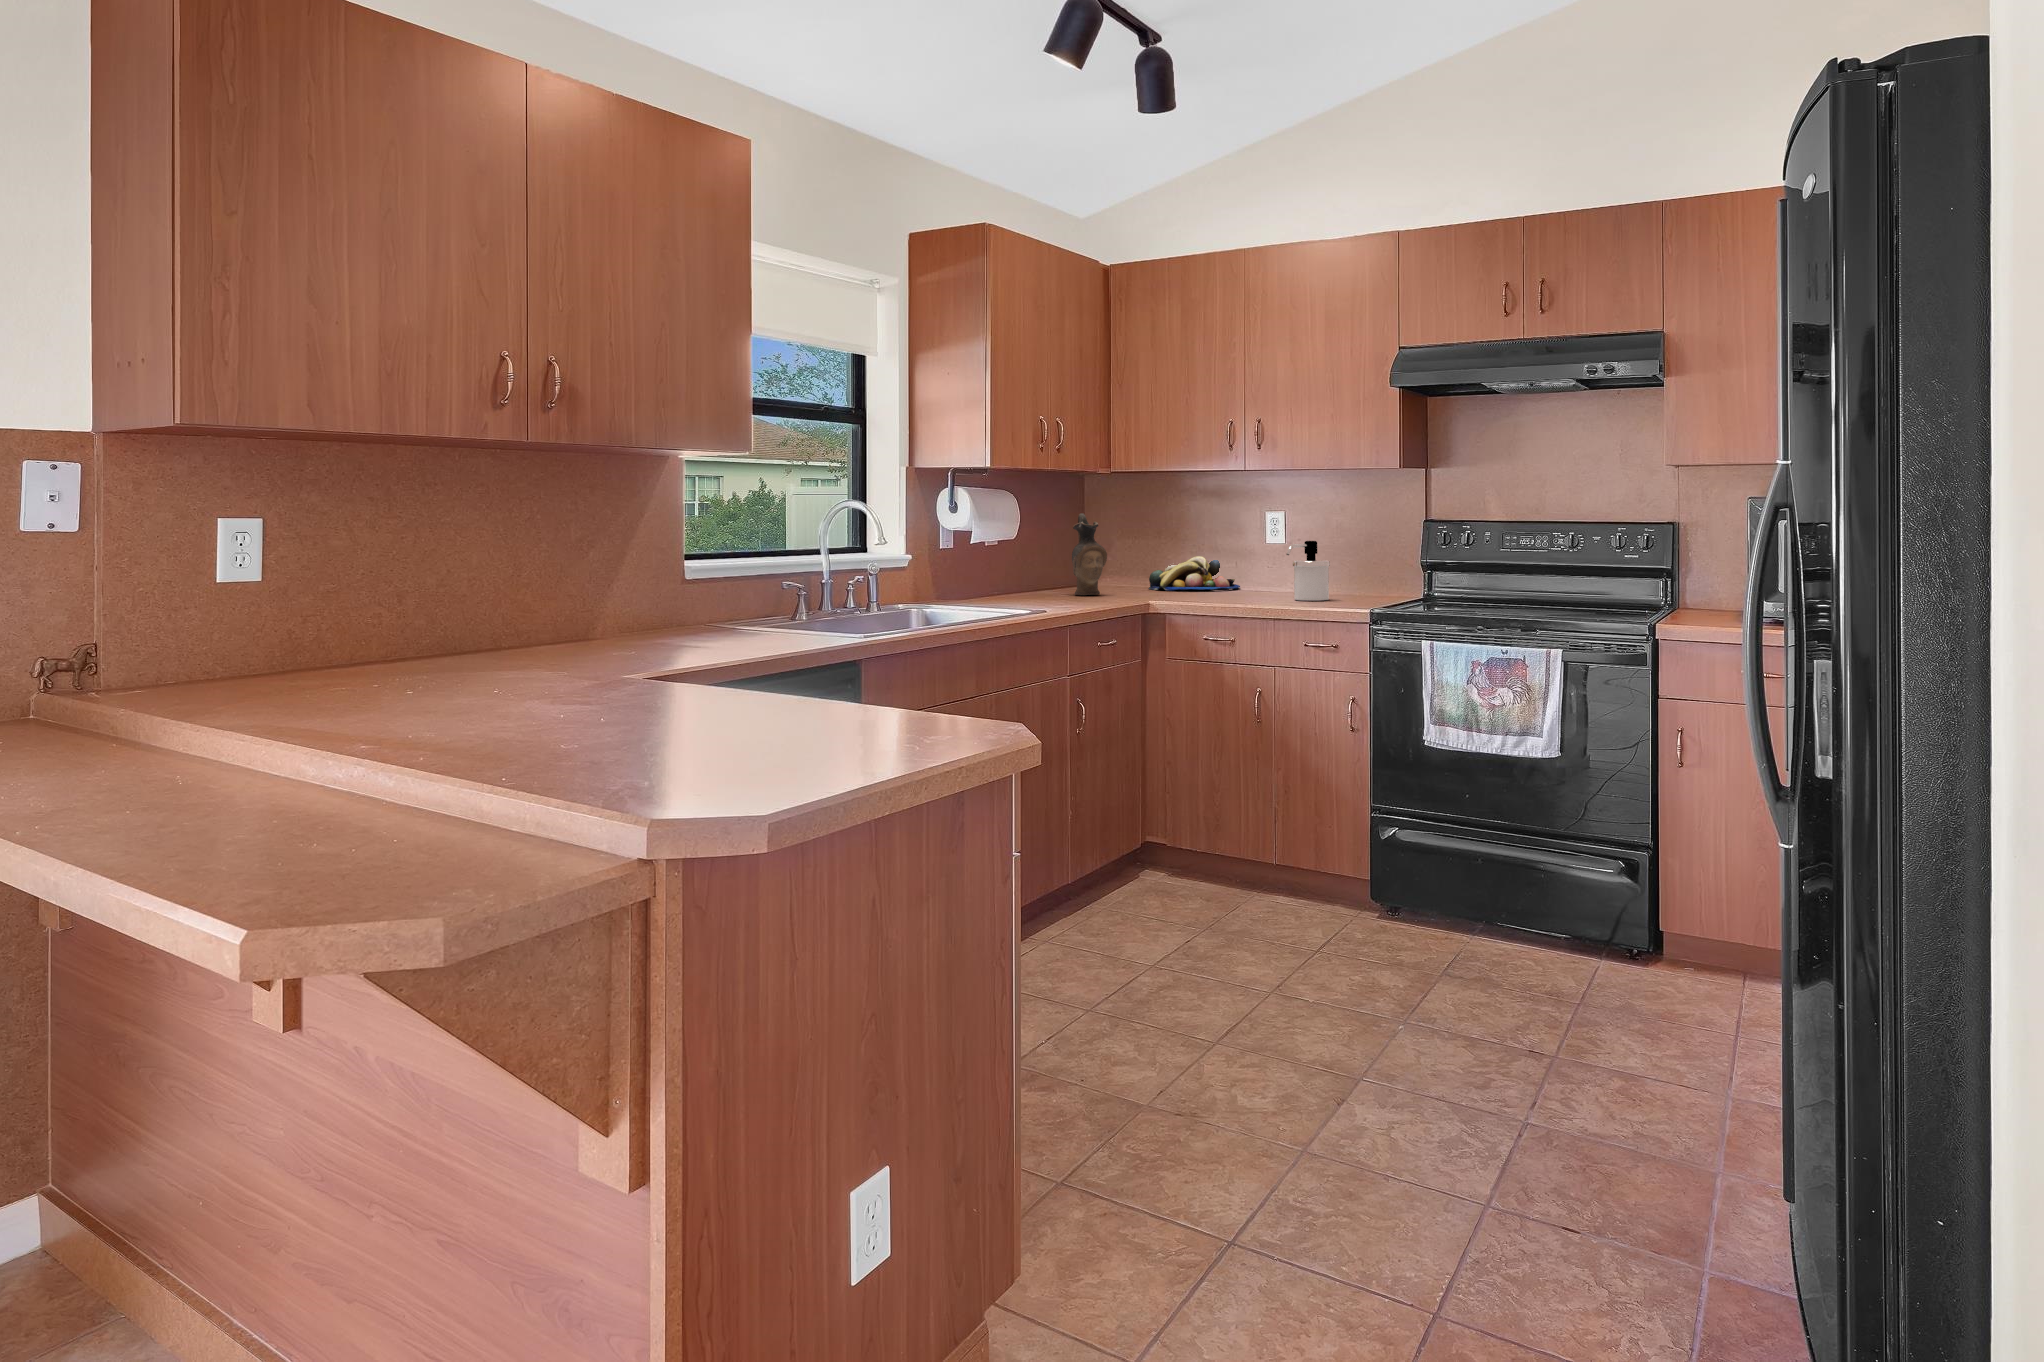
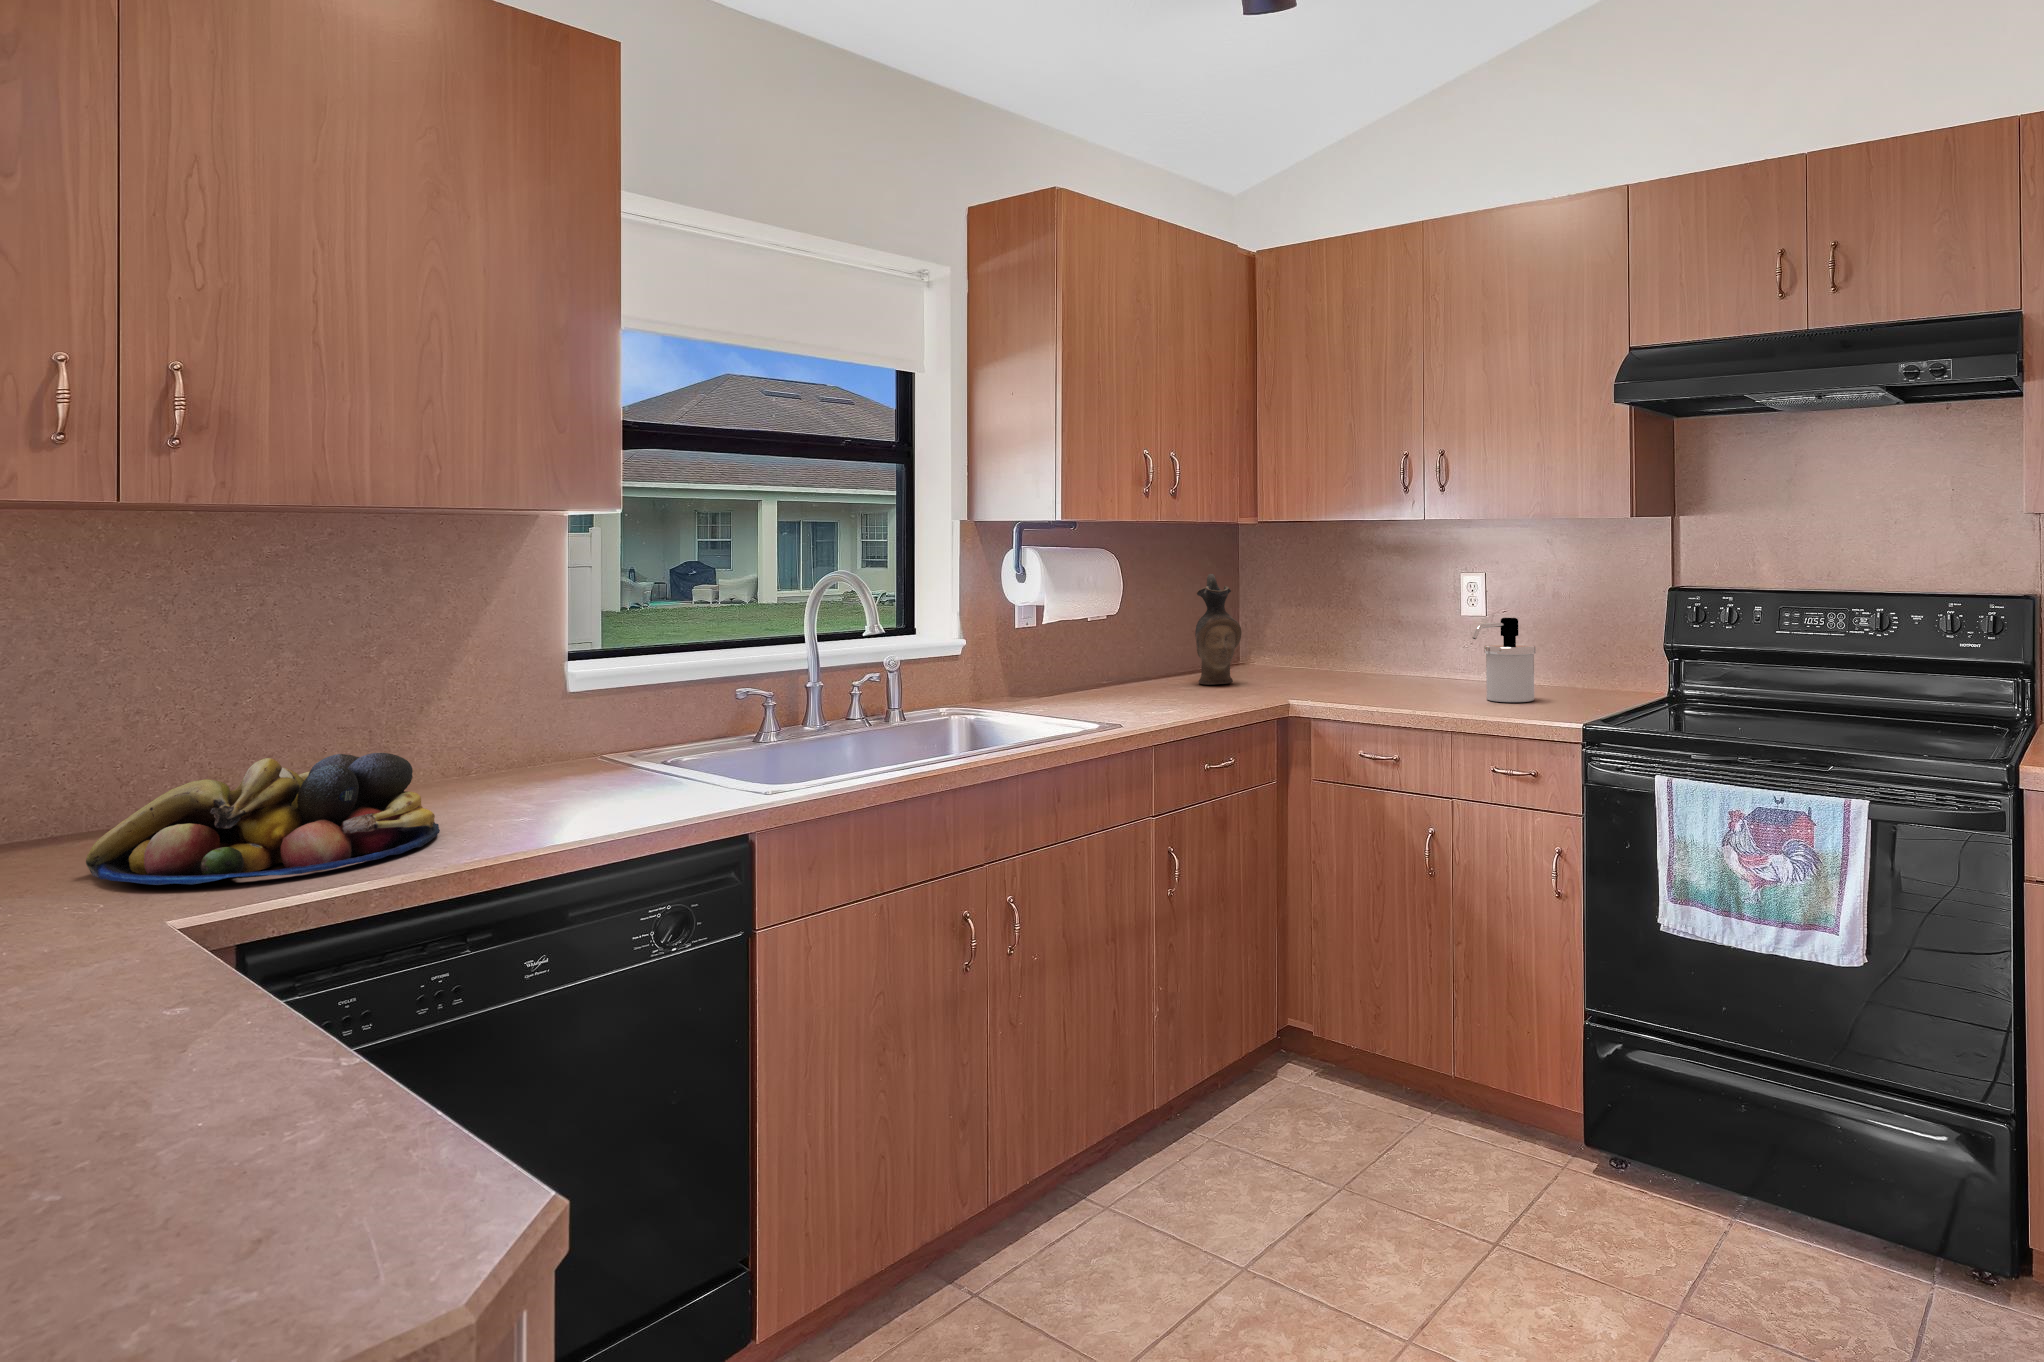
fruit bowl: present [1149,556,1240,590] -> present [86,753,440,885]

